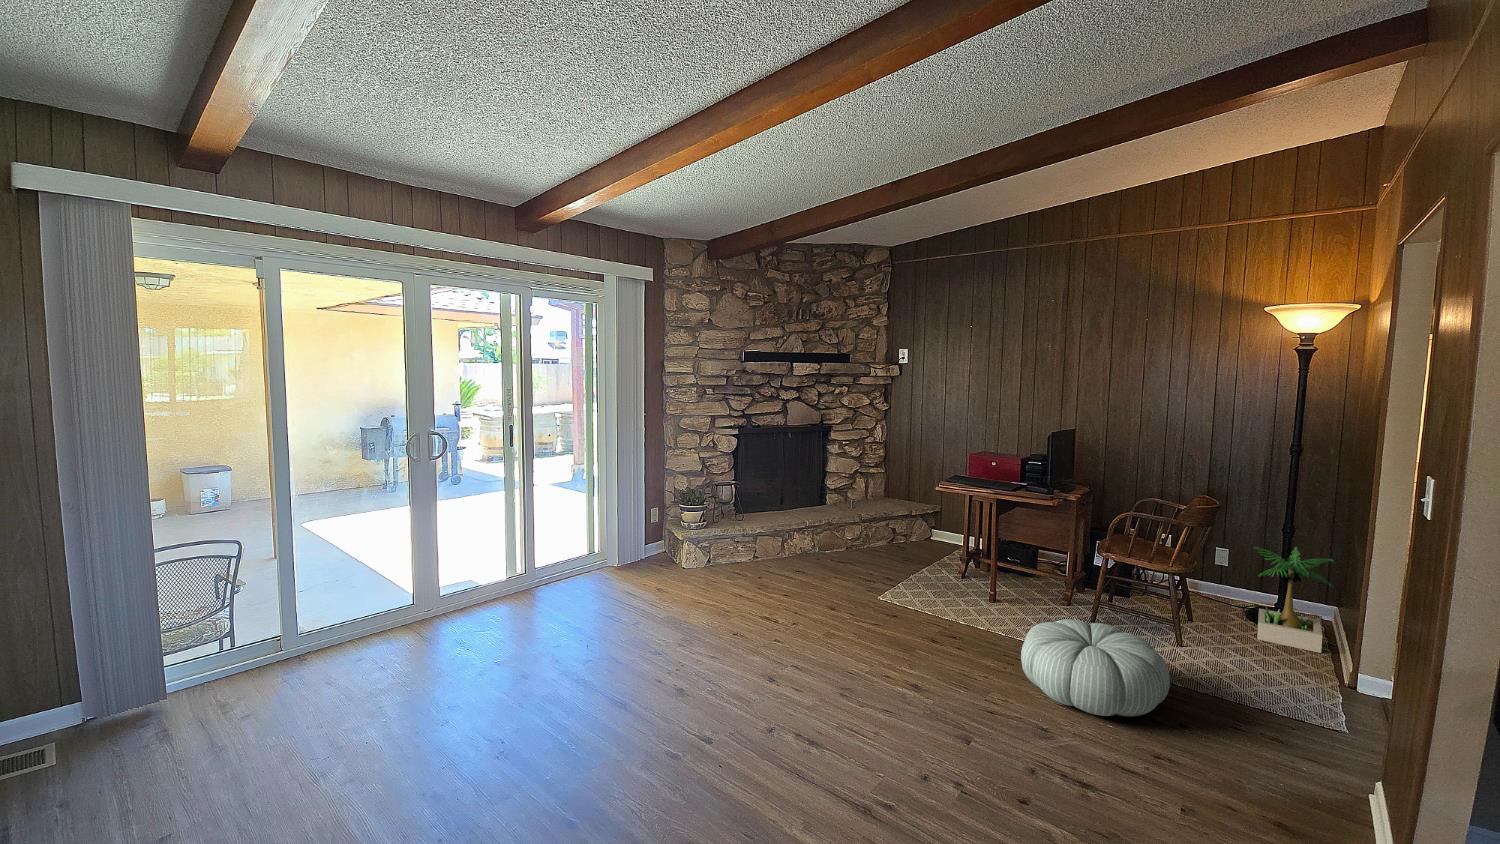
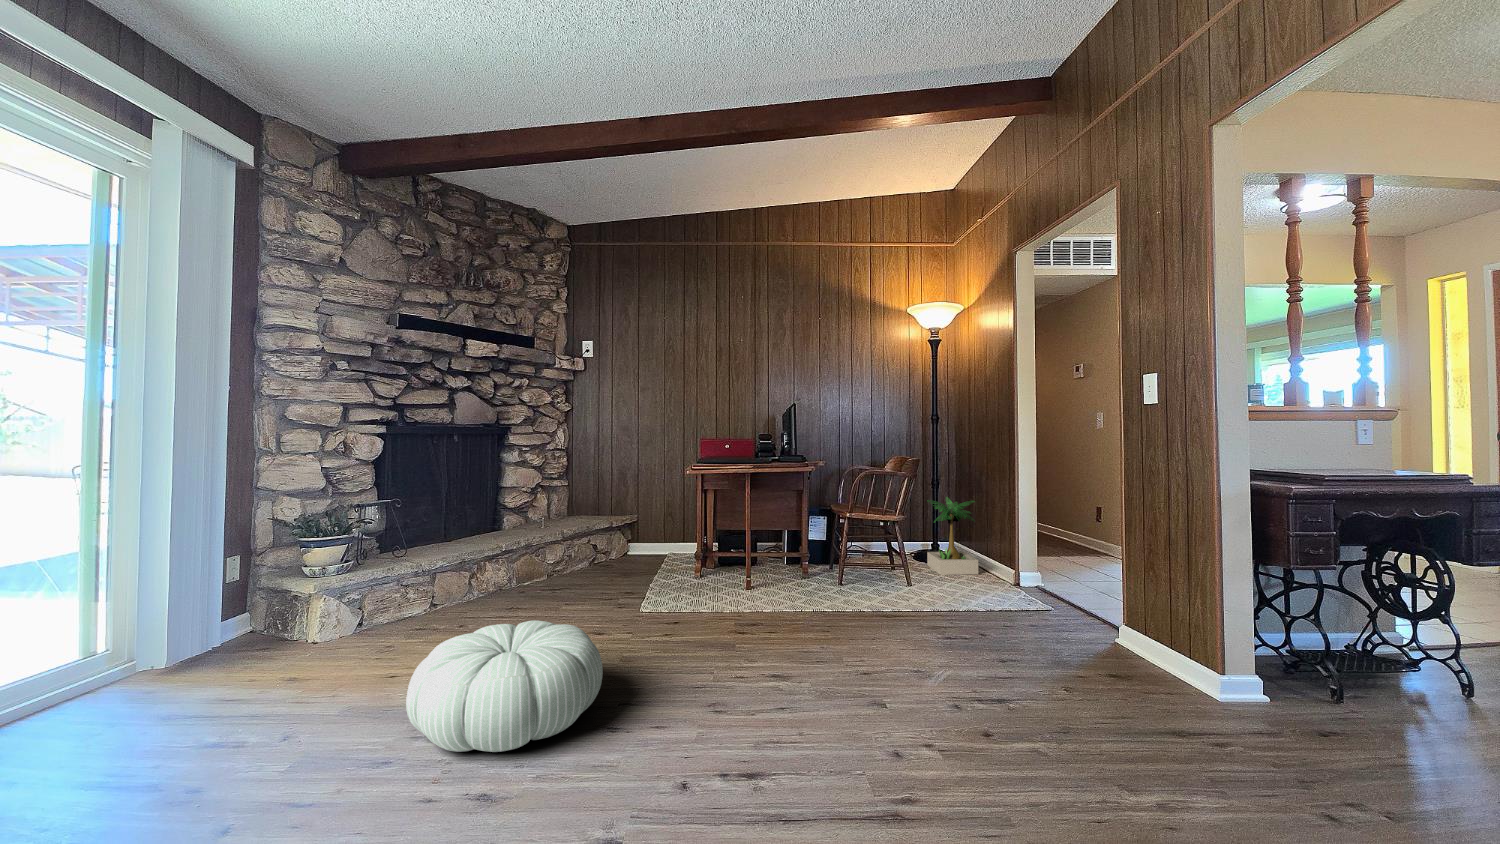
pouf: present [1021,619,1170,716] -> present [406,620,603,752]

